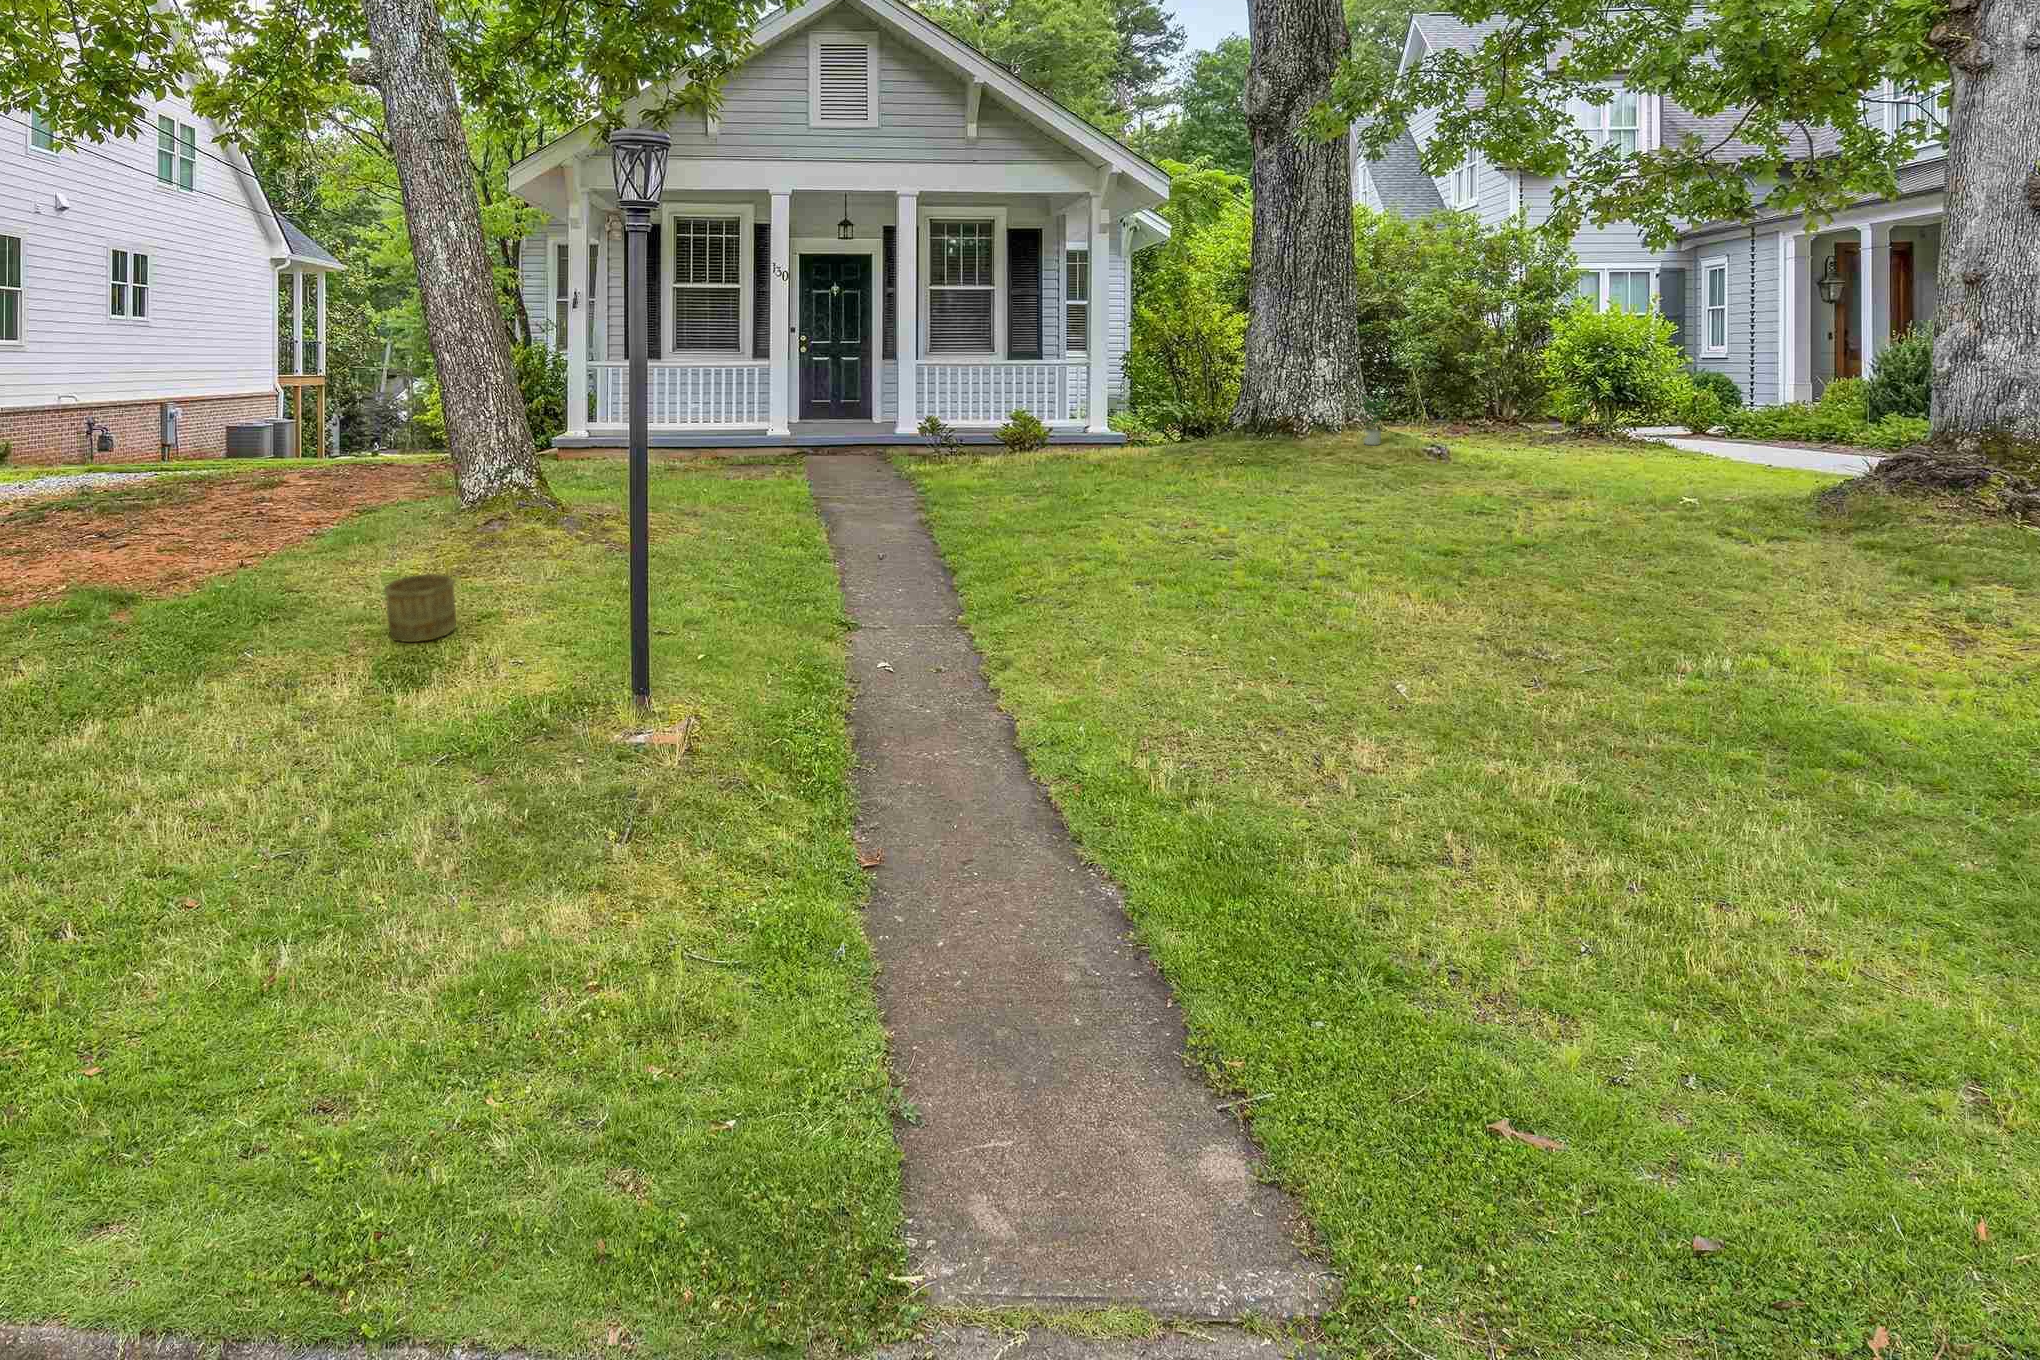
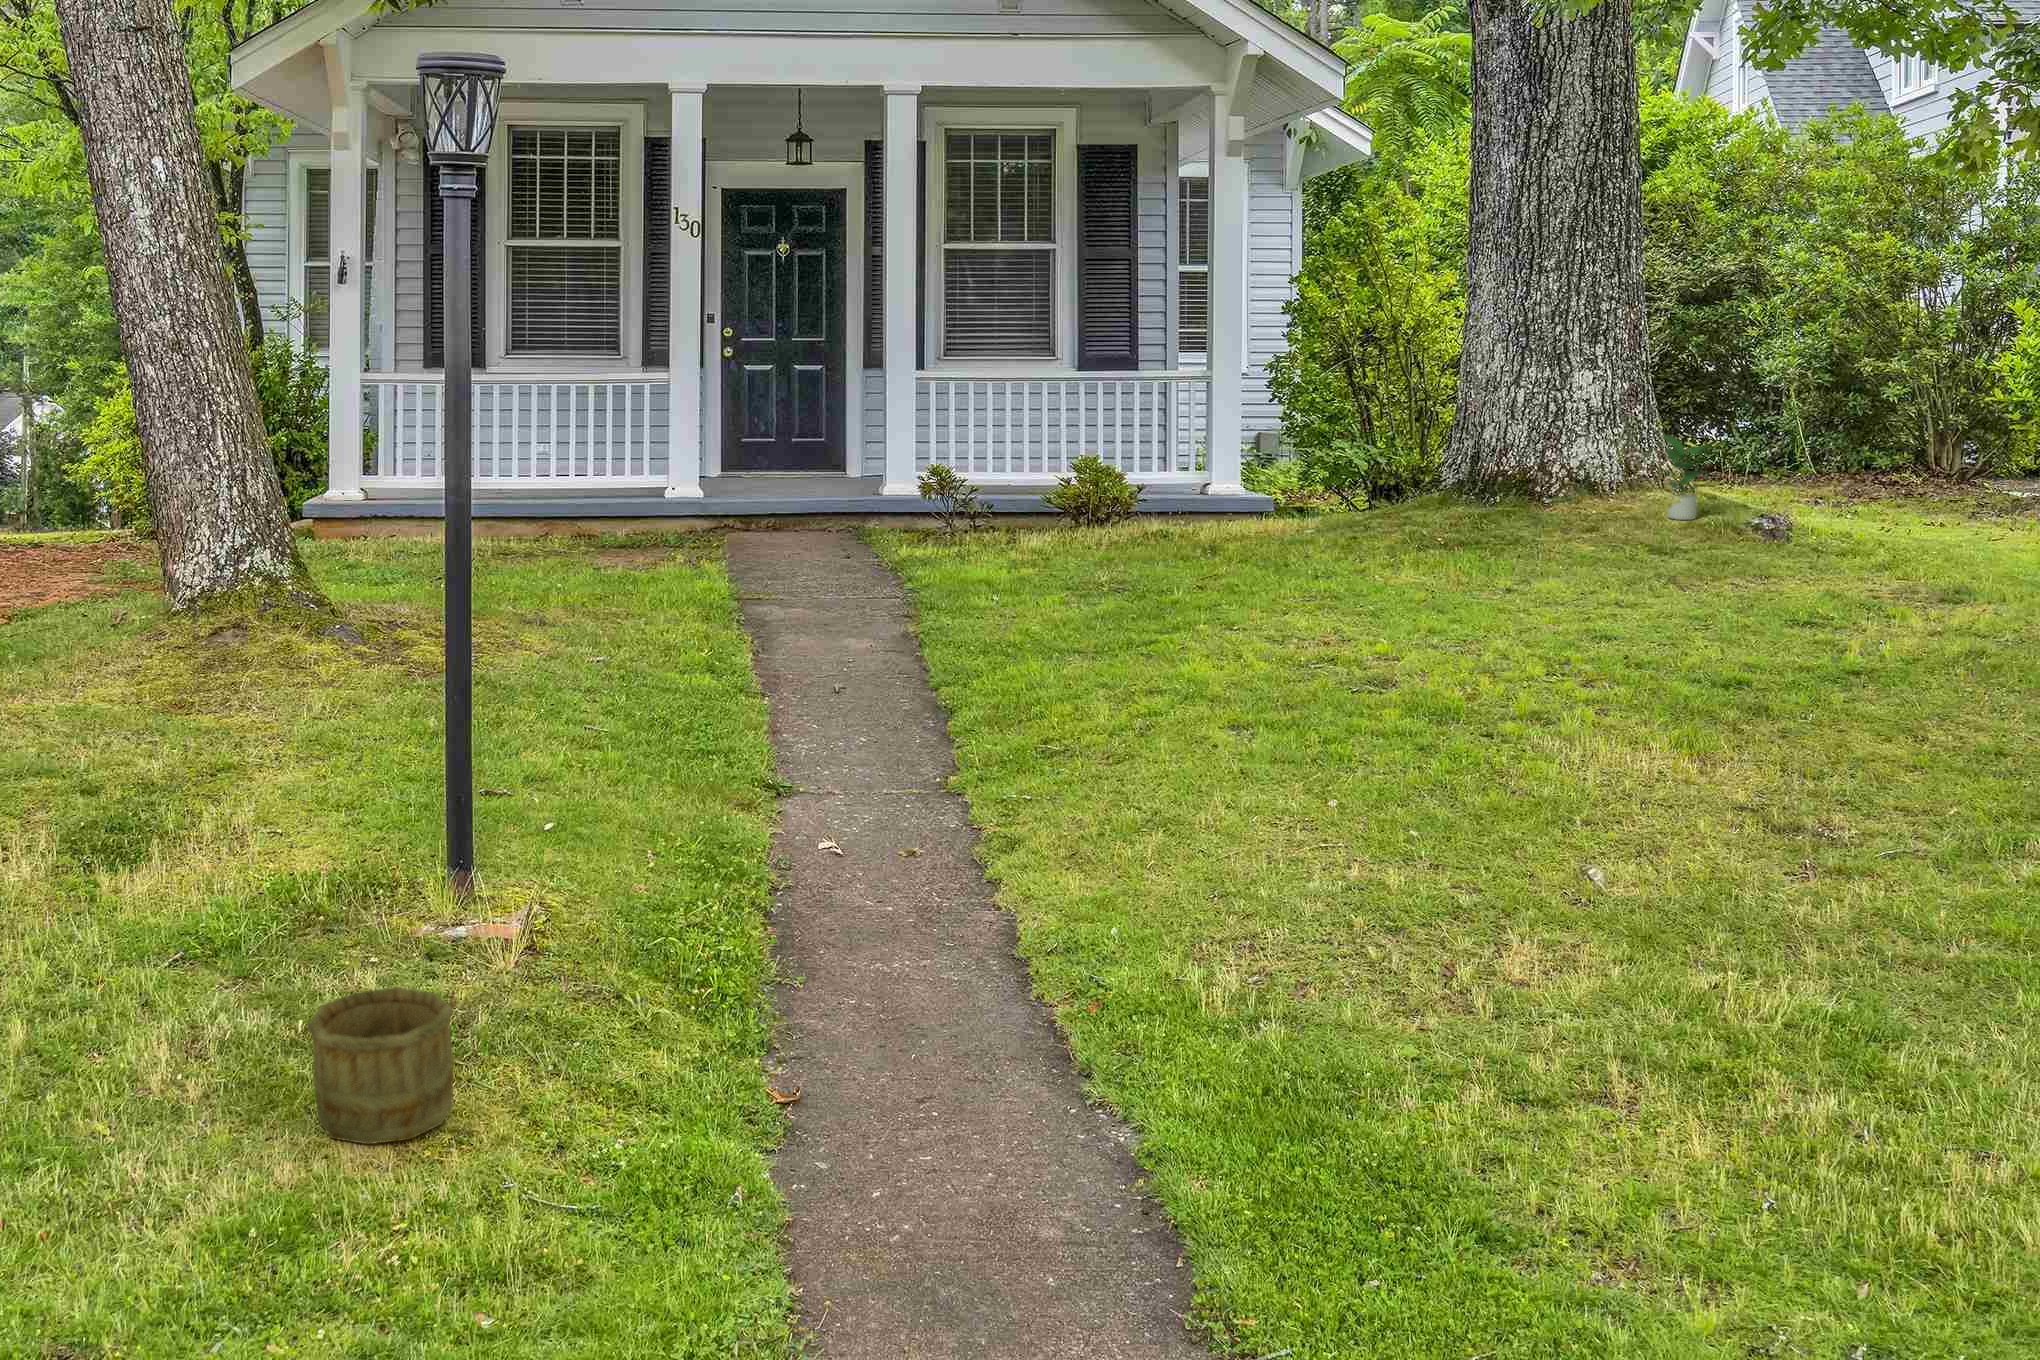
wooden bucket: present [384,574,456,642] -> present [307,987,454,1144]

